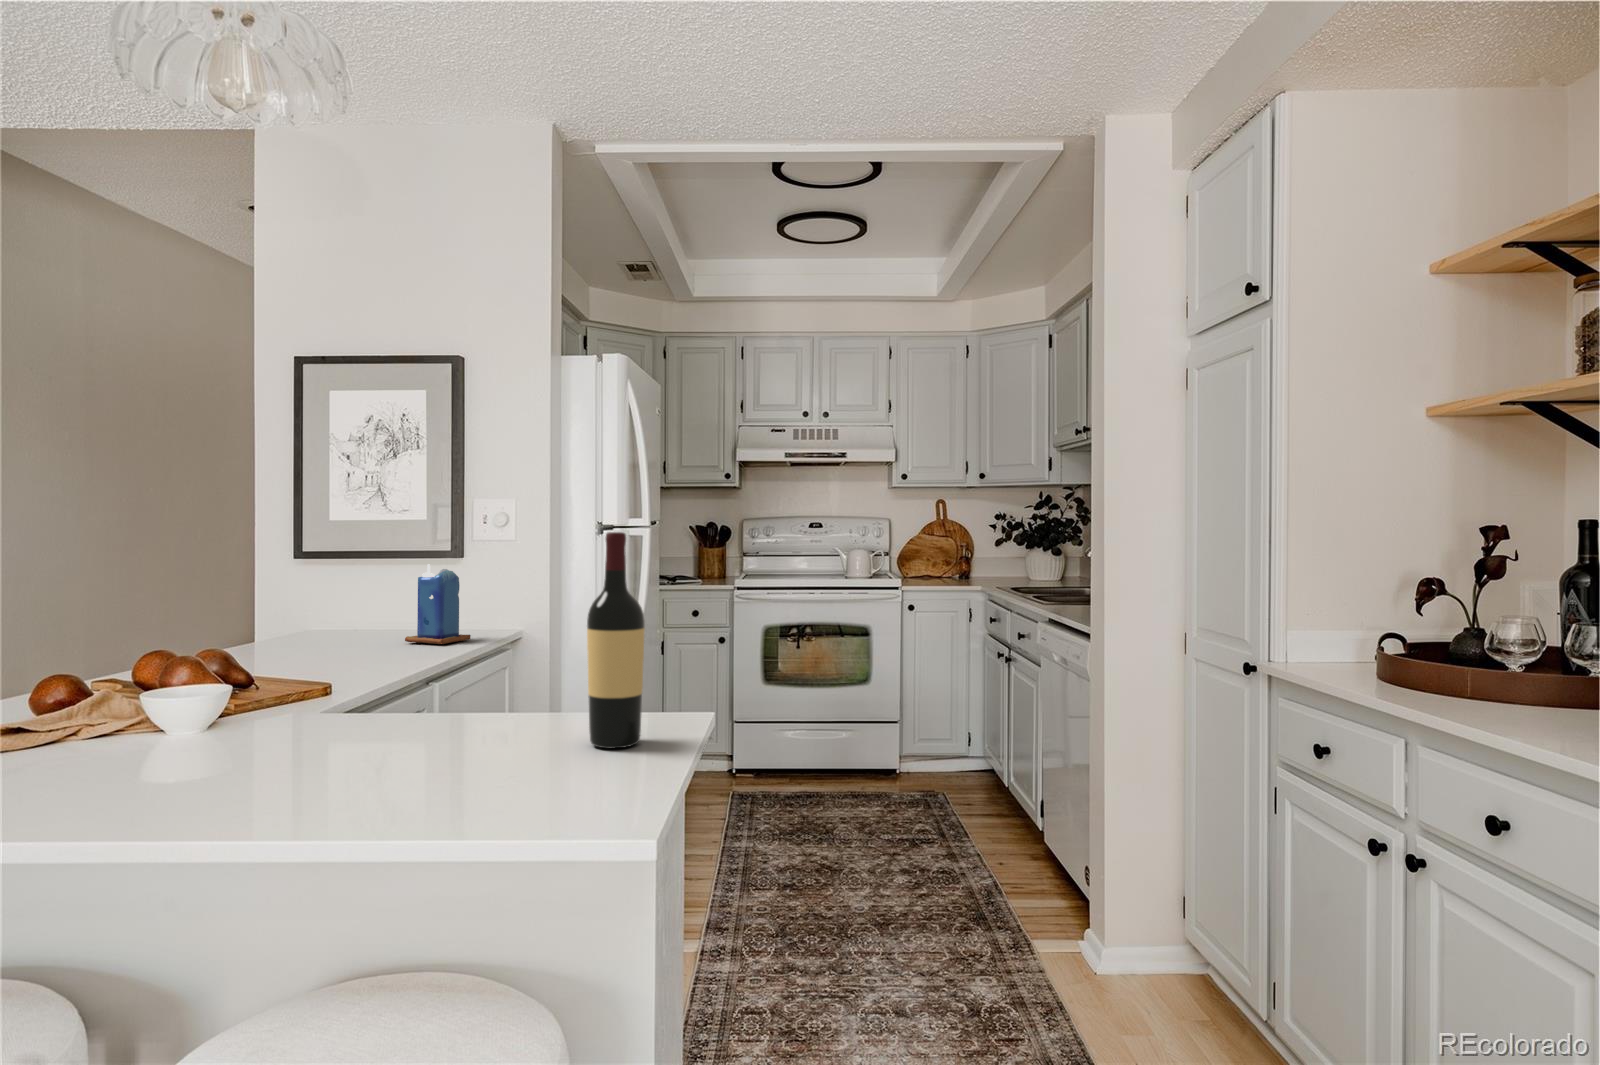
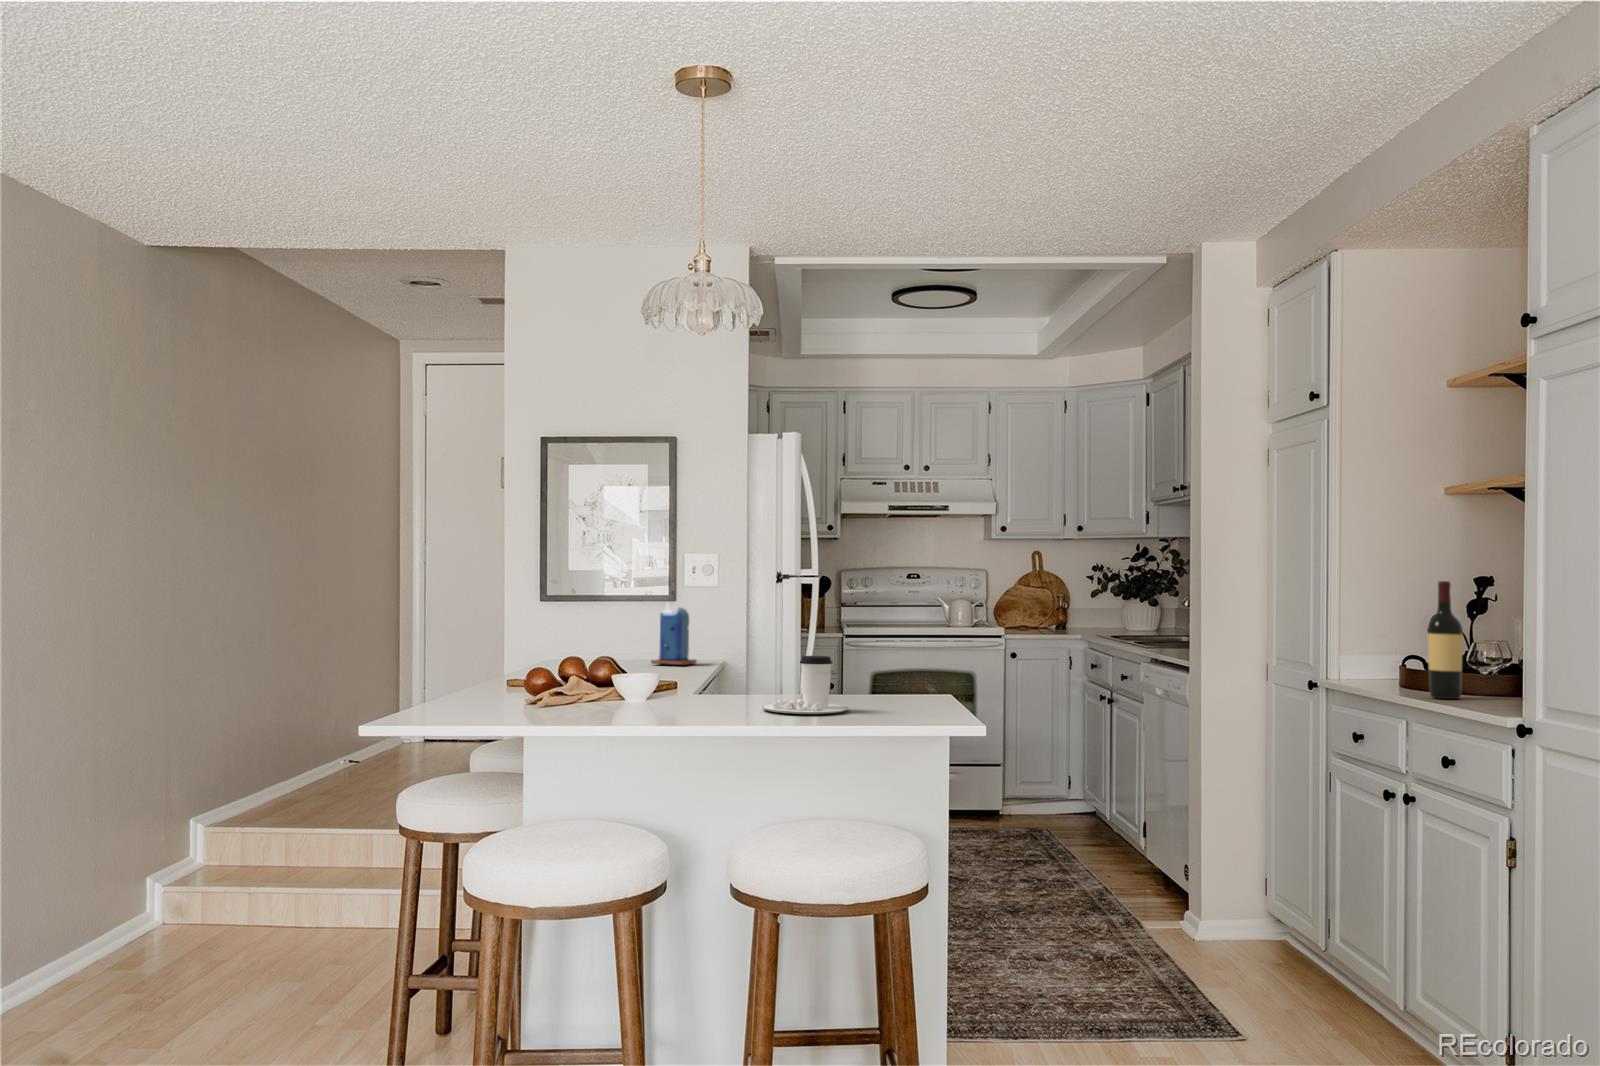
wine bottle: present [587,532,645,748] -> present [1427,581,1463,699]
coffee cup: none [313,671,486,790] -> present [760,656,849,714]

